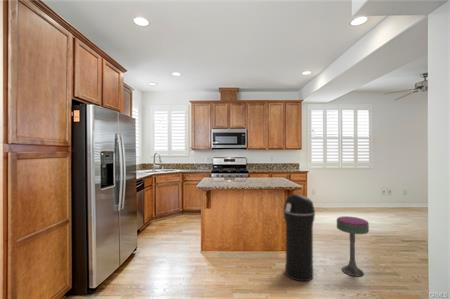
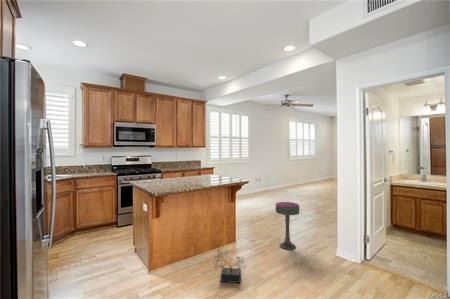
trash can: present [284,194,315,281] -> none [243,188,272,268]
decorative plant: none [240,247,272,285] -> present [213,250,243,283]

